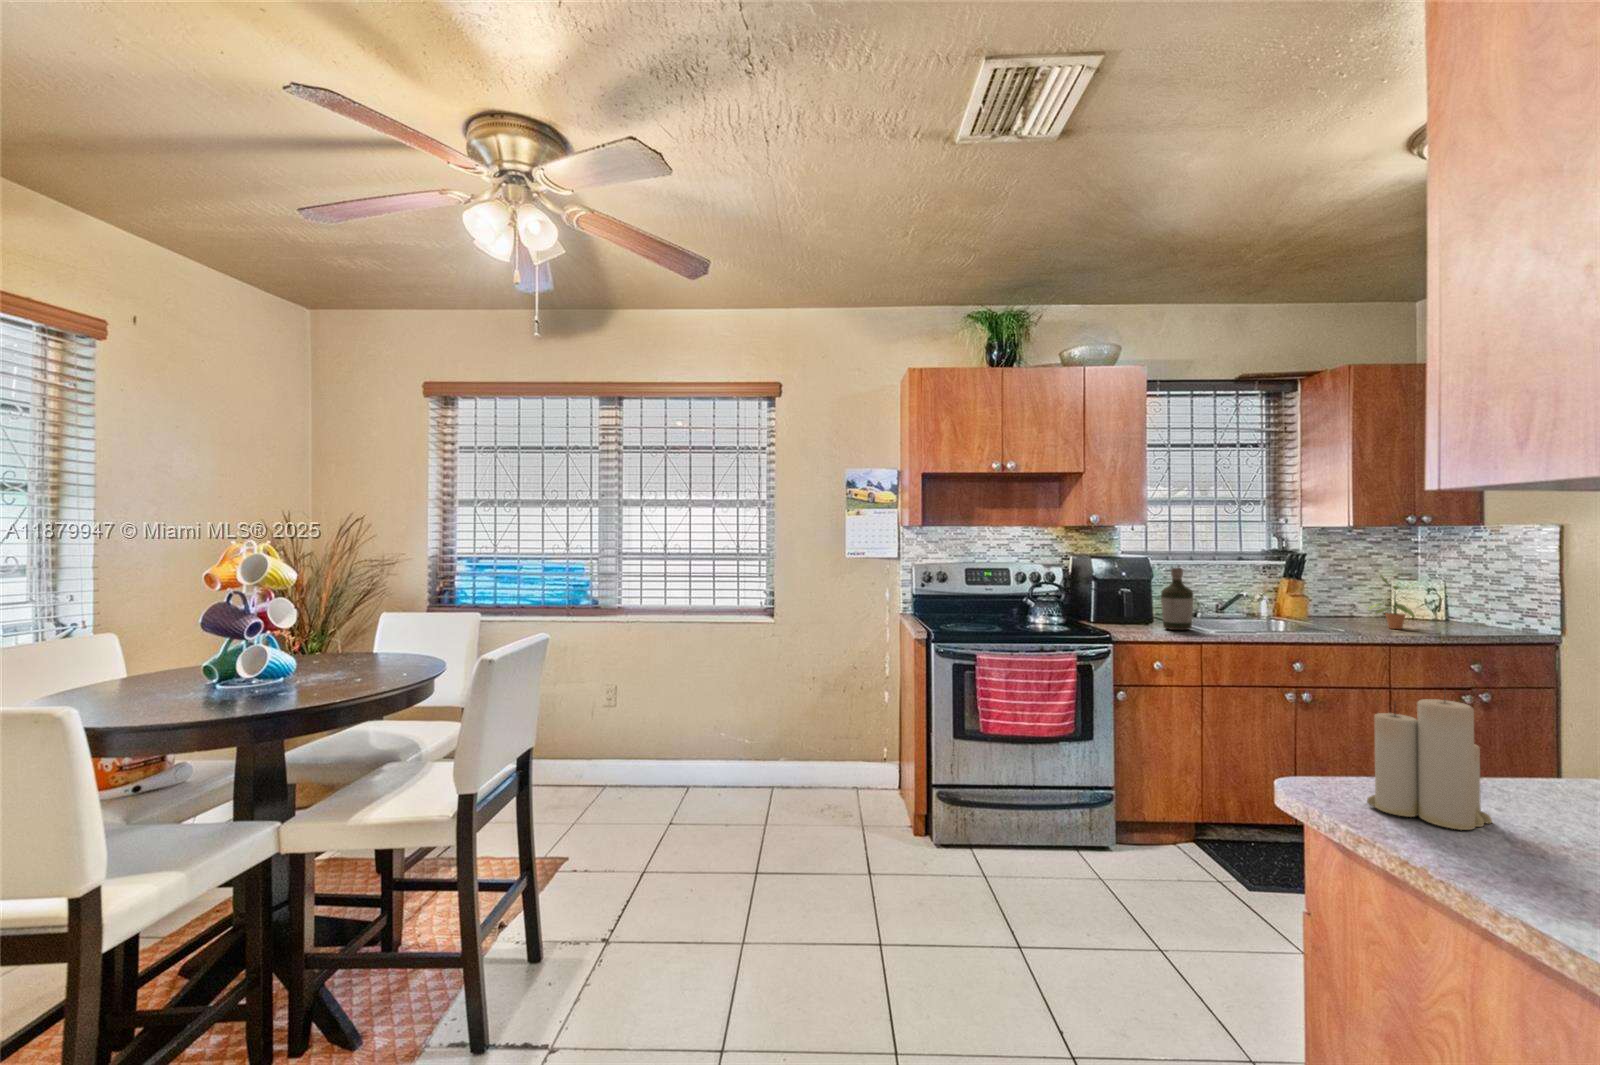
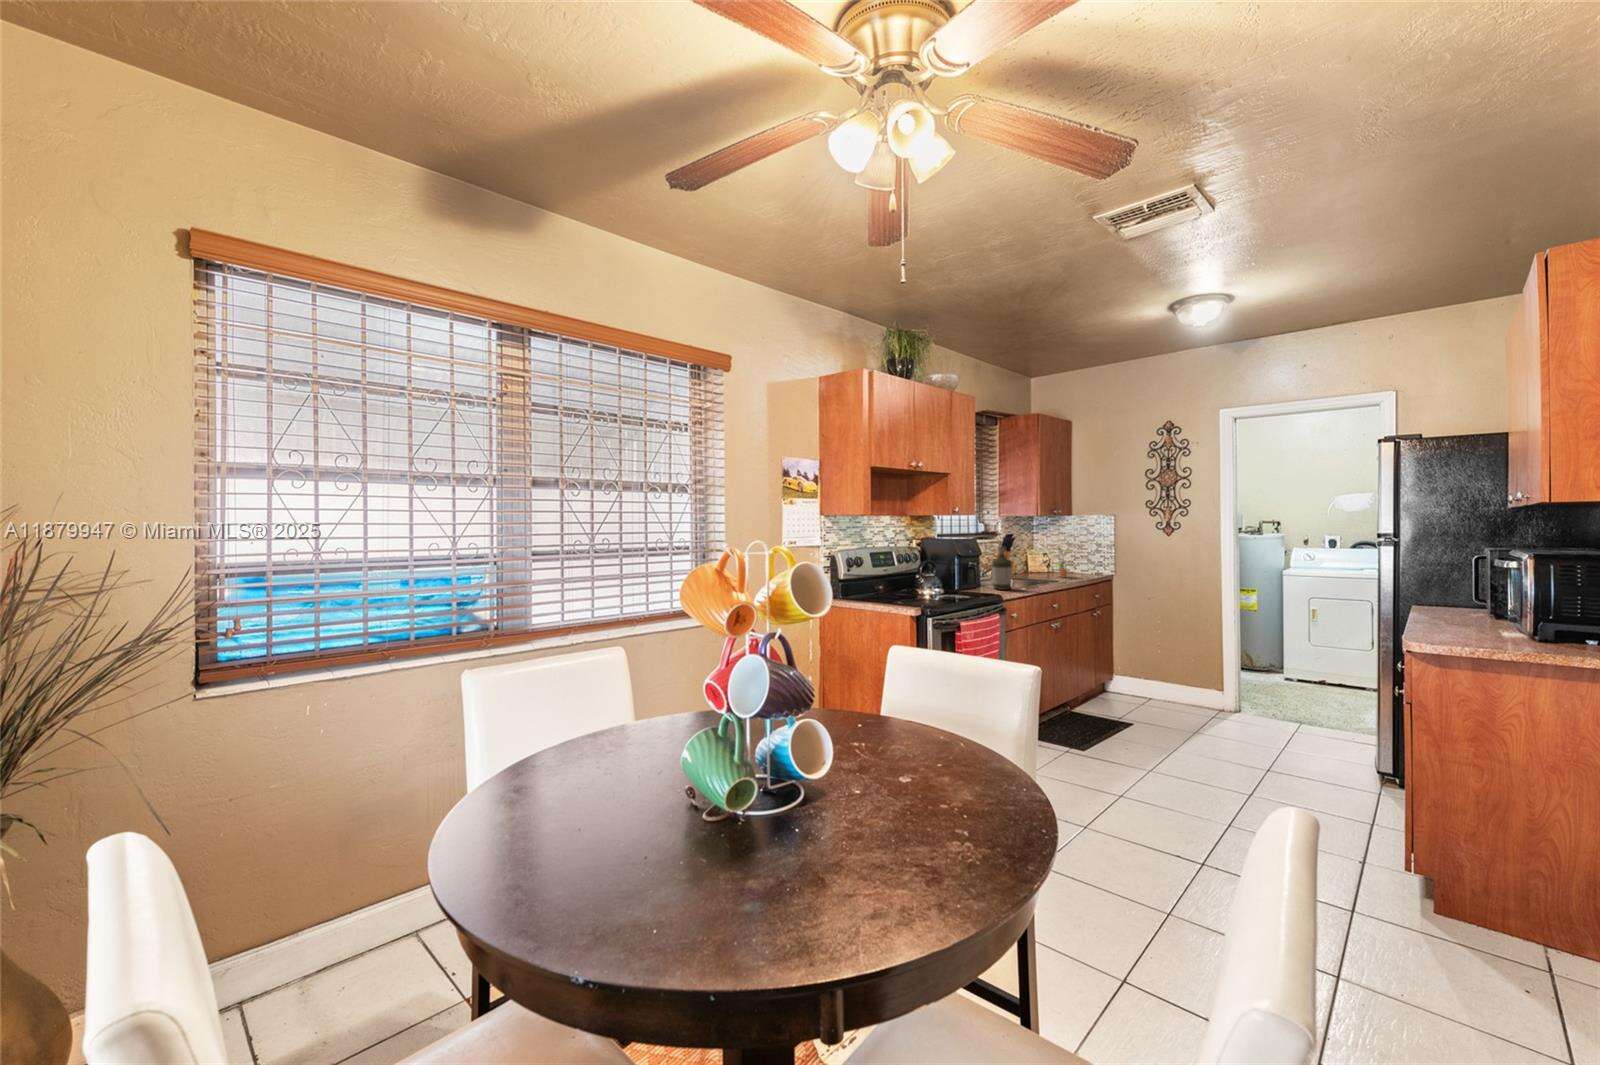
candle: present [1367,690,1492,830] -> none [1514,593,1562,651]

